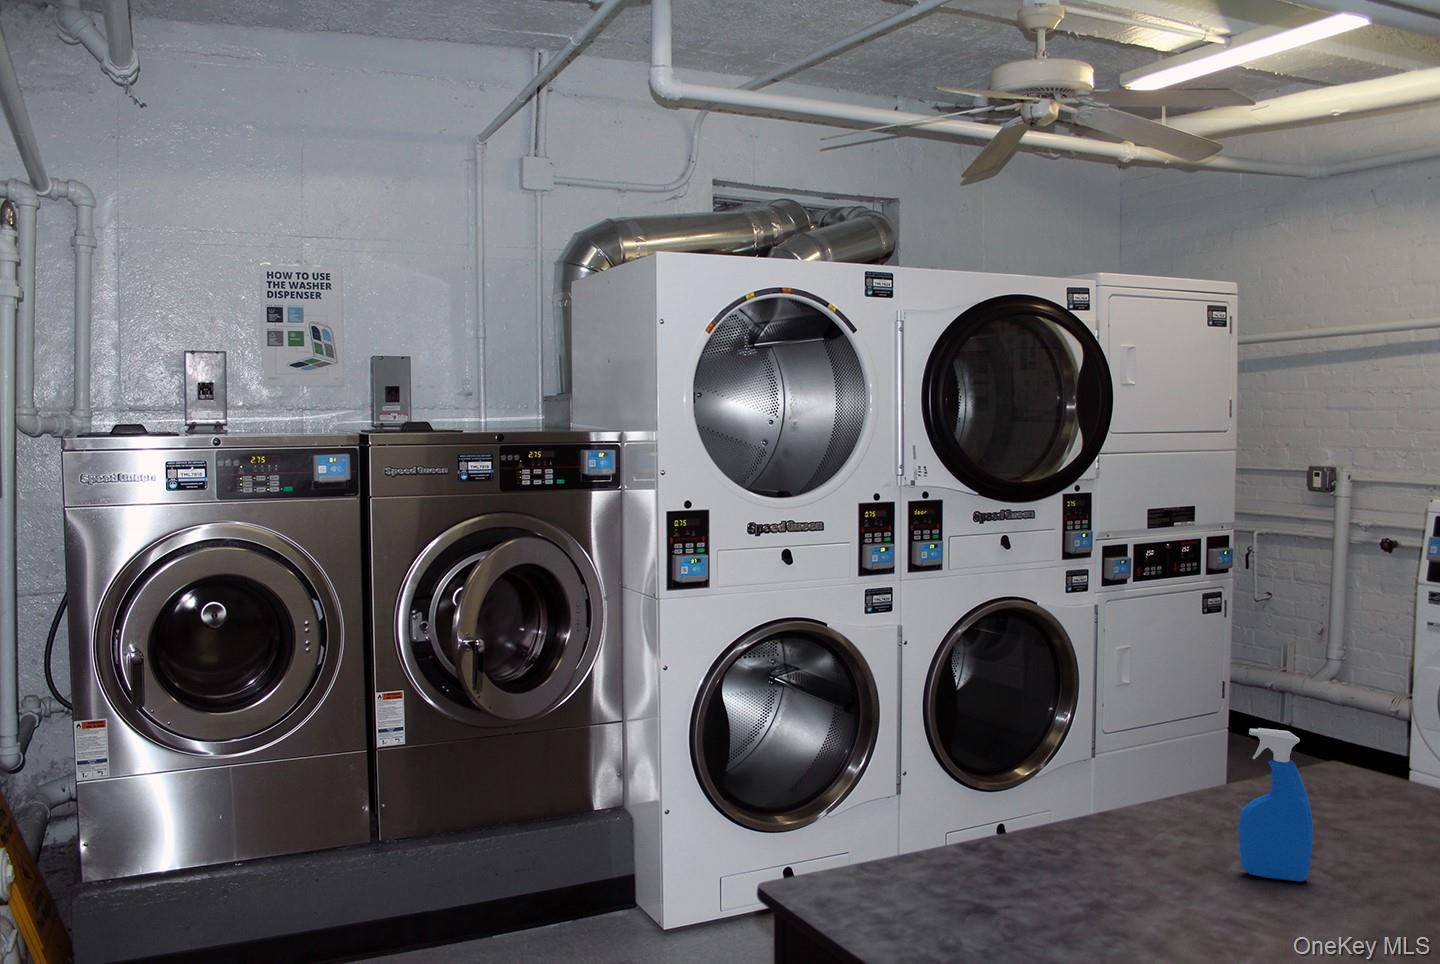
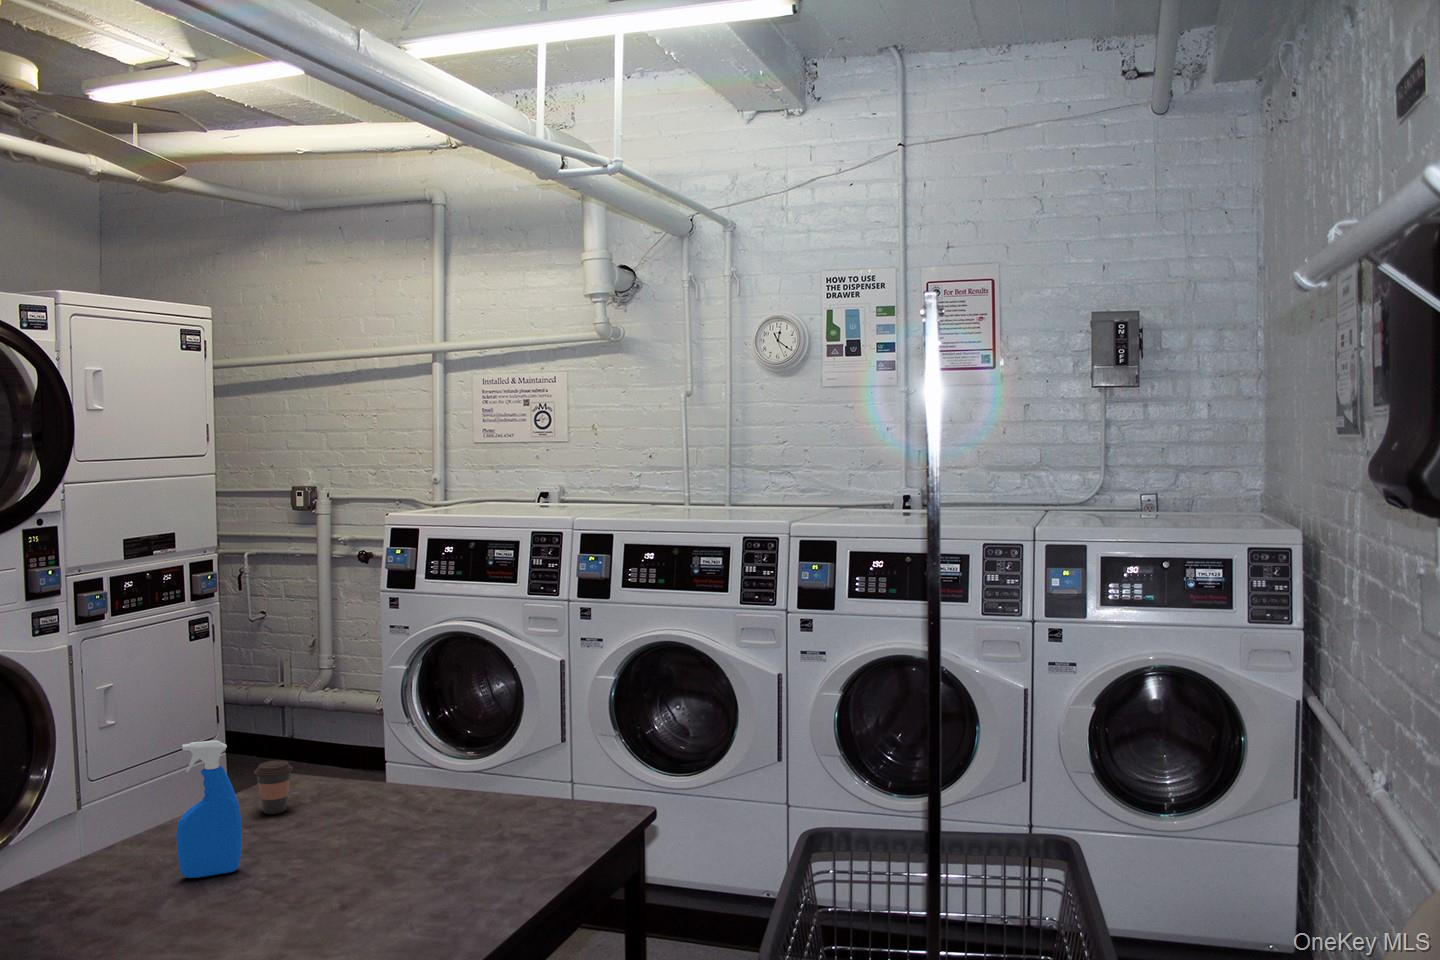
coffee cup: none [1314,762,1361,823] -> present [254,760,293,814]

